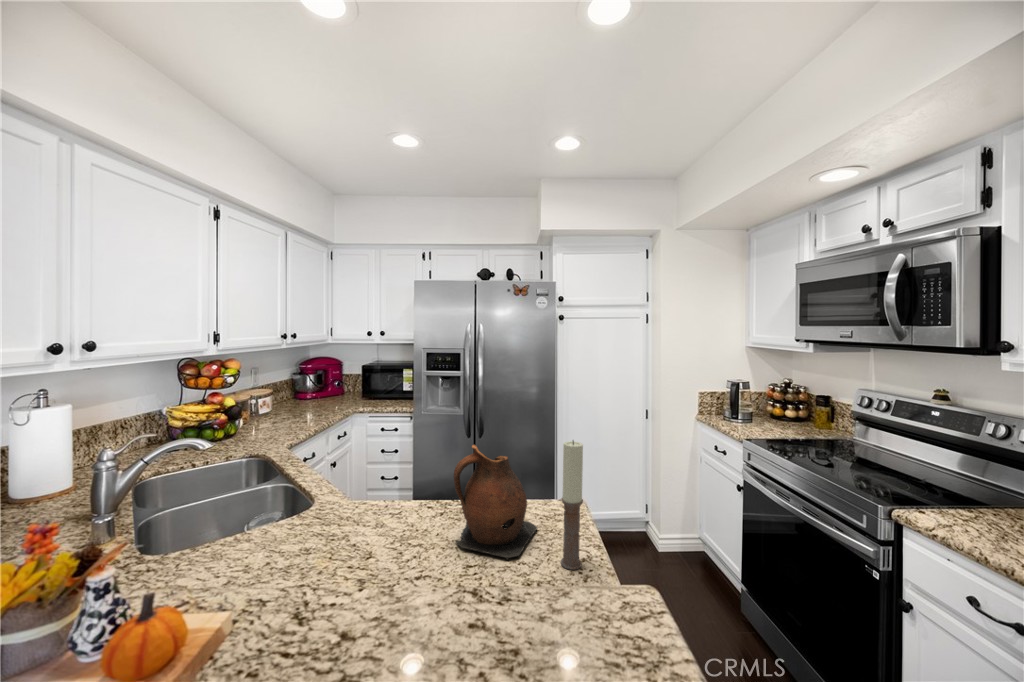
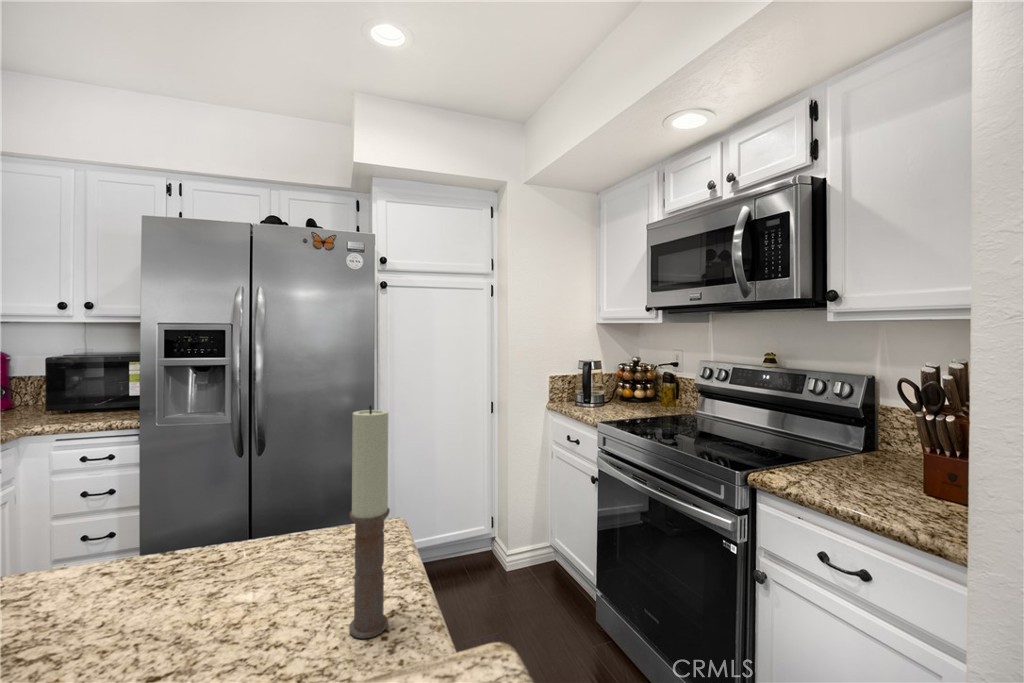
ceramic pitcher: present [454,445,537,560] -> none [124,437,317,649]

